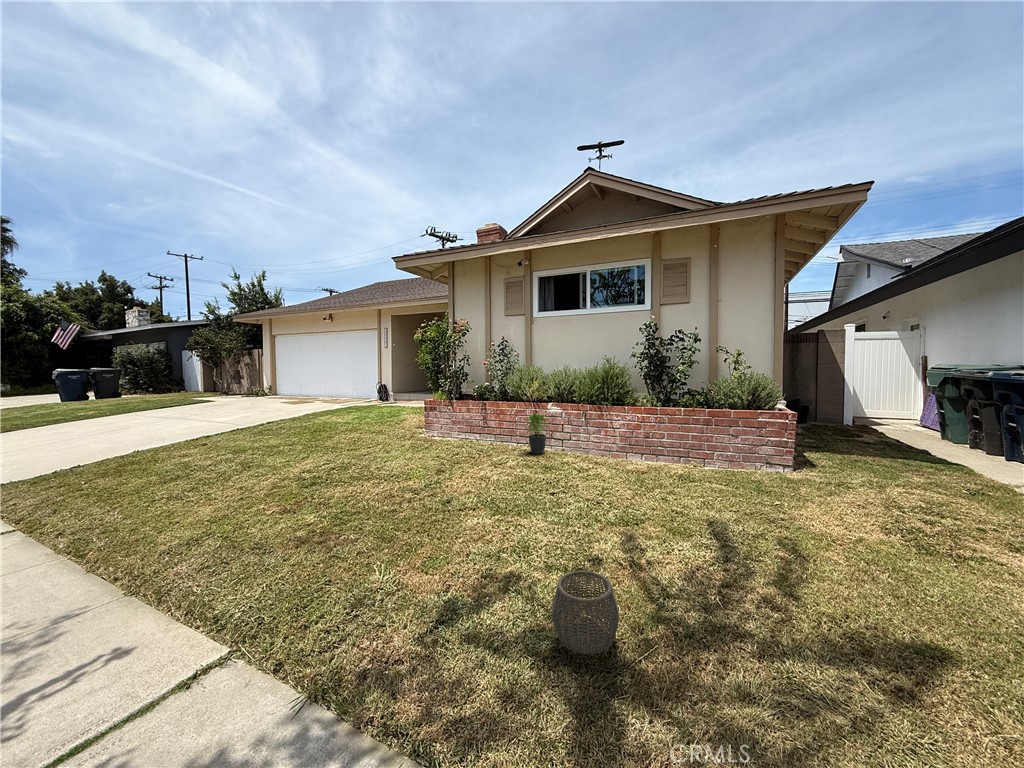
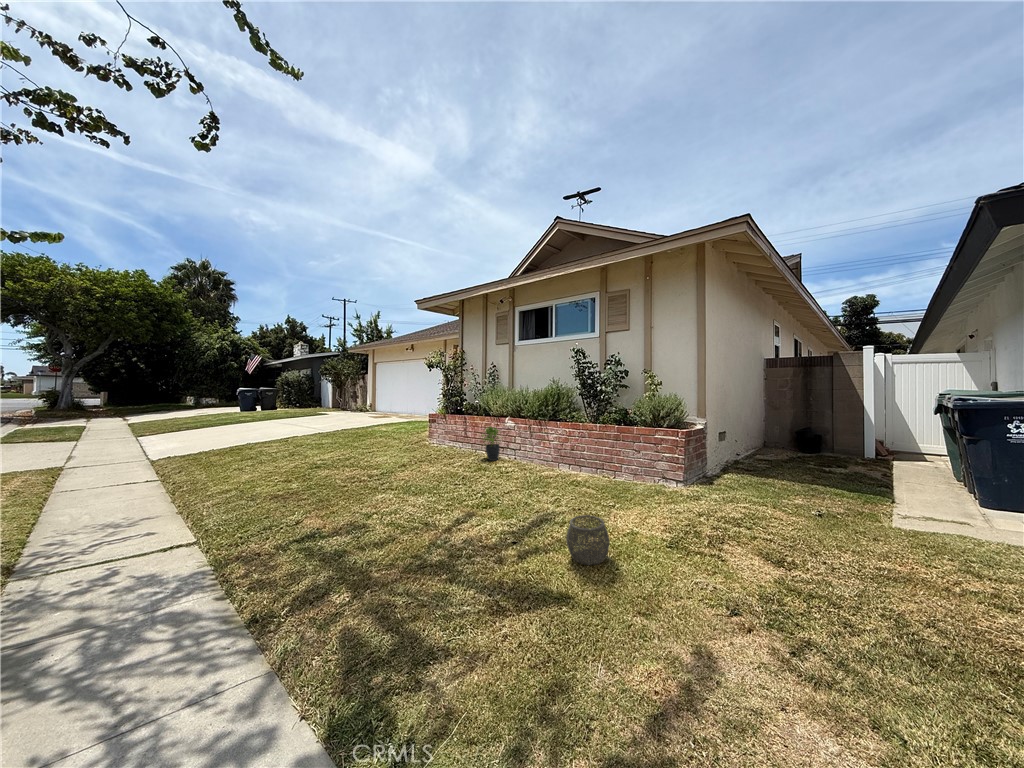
woven basket: present [552,571,619,656] -> present [567,515,610,565]

